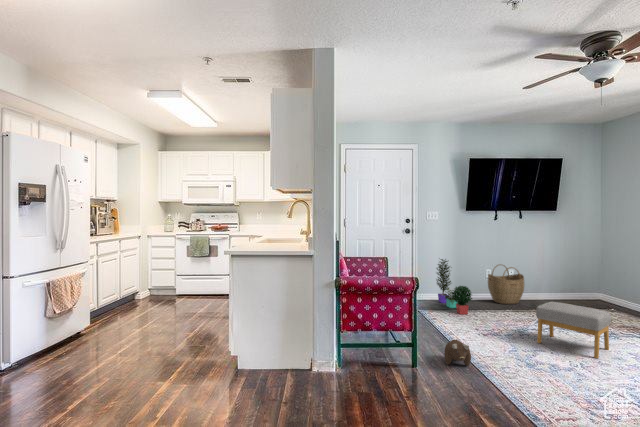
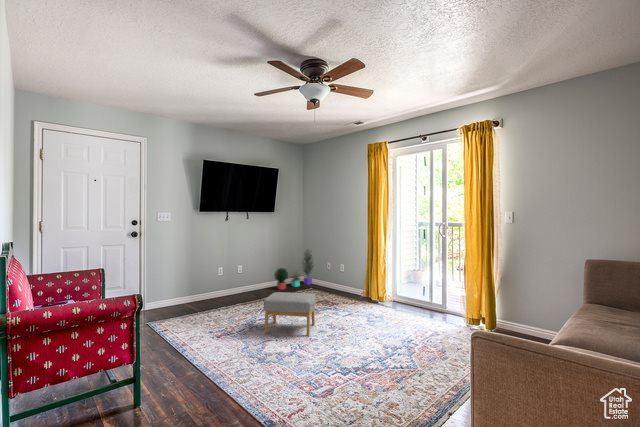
potted plant: present [437,259,472,314] -> present [274,249,313,290]
woven basket: present [488,264,524,304] -> none [220,261,251,299]
plush toy: present [445,340,471,366] -> none [176,356,206,388]

